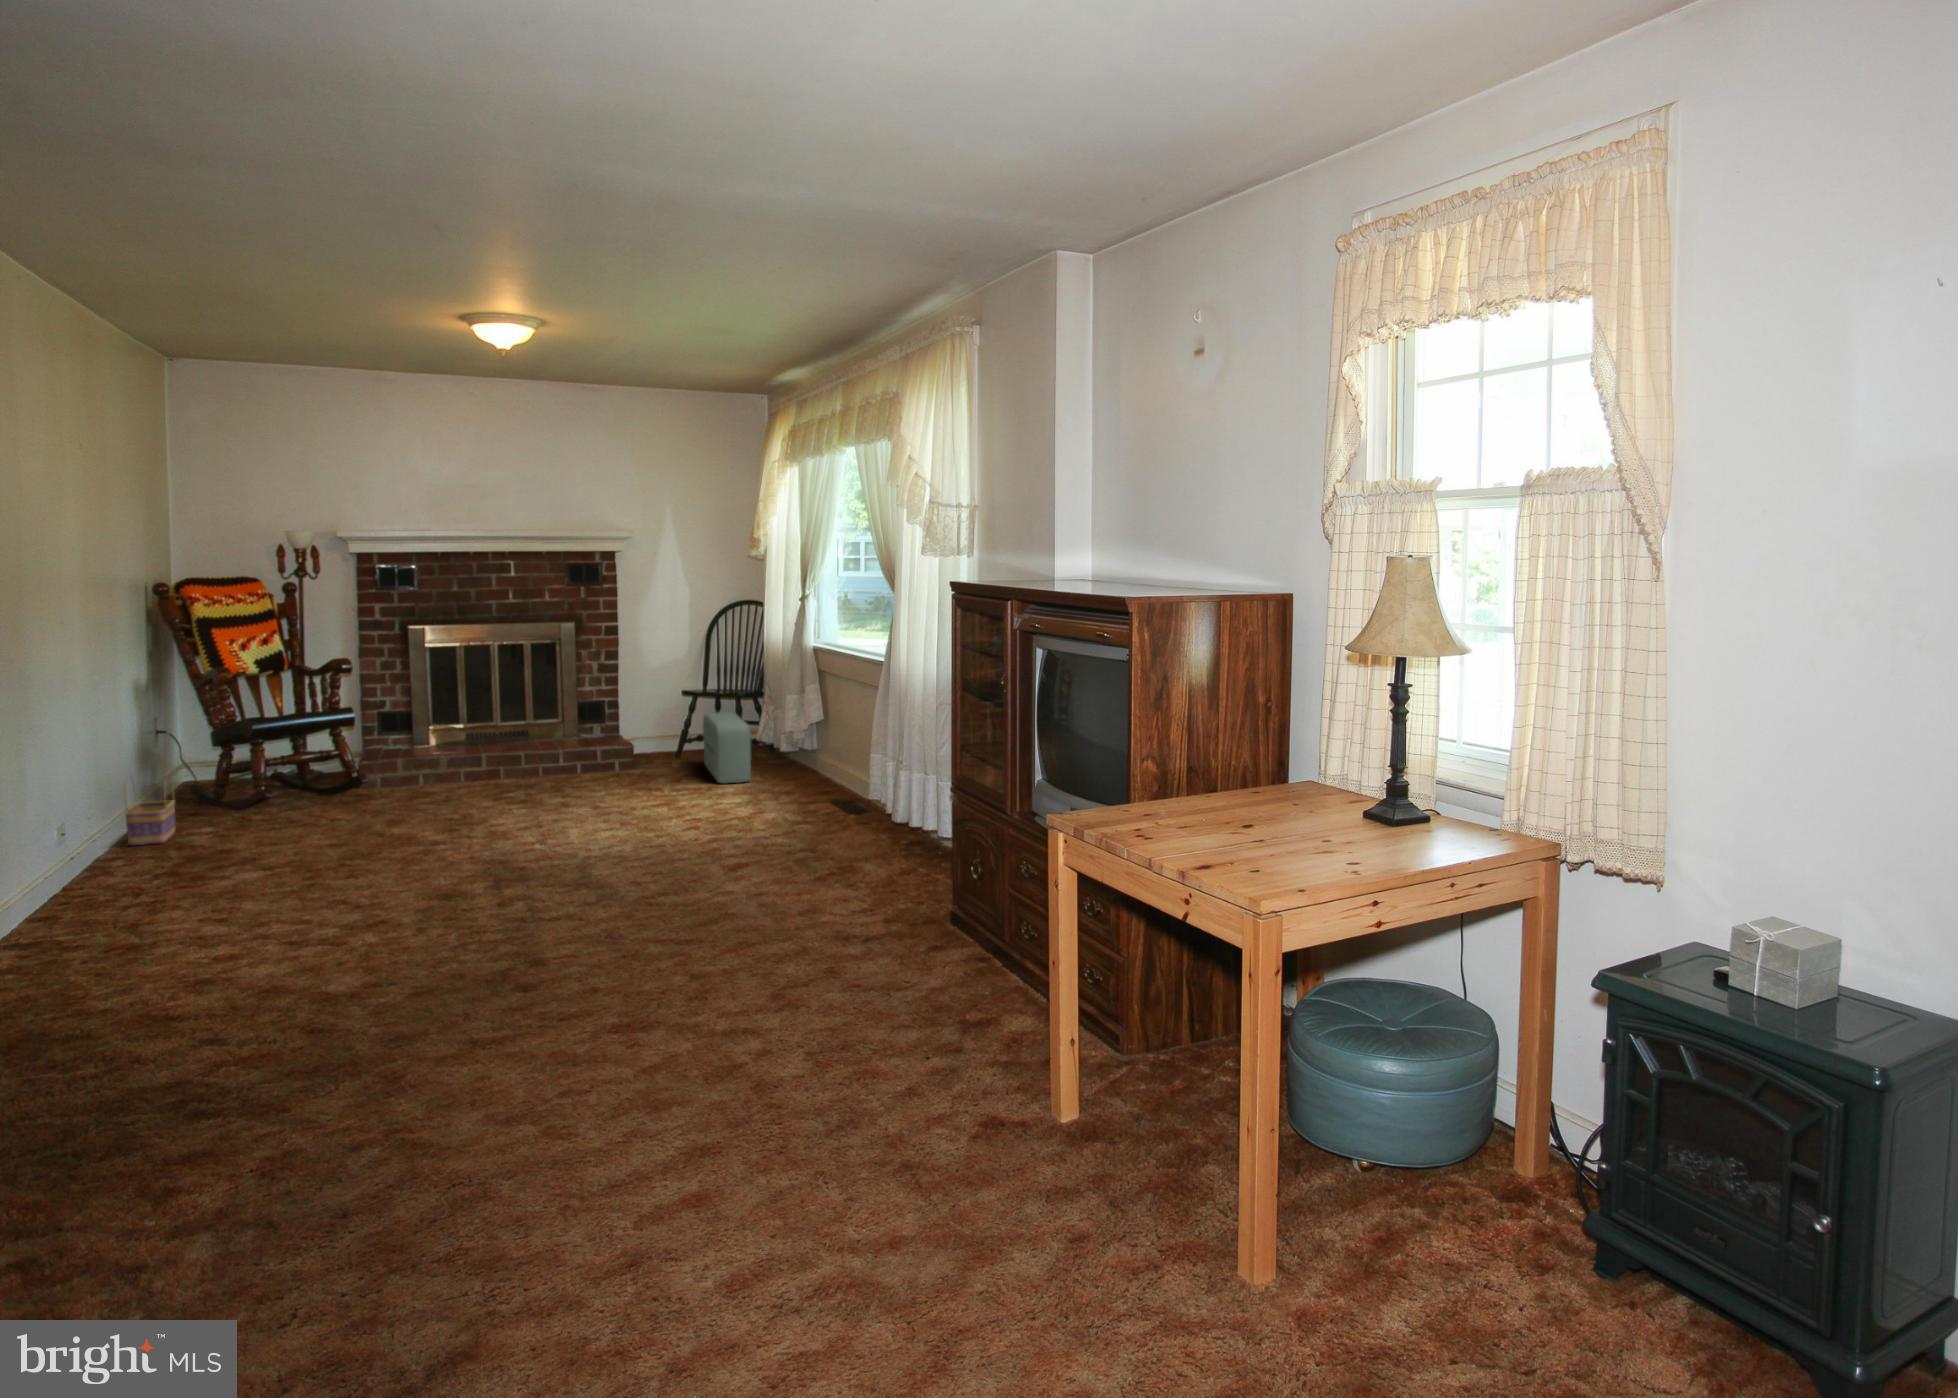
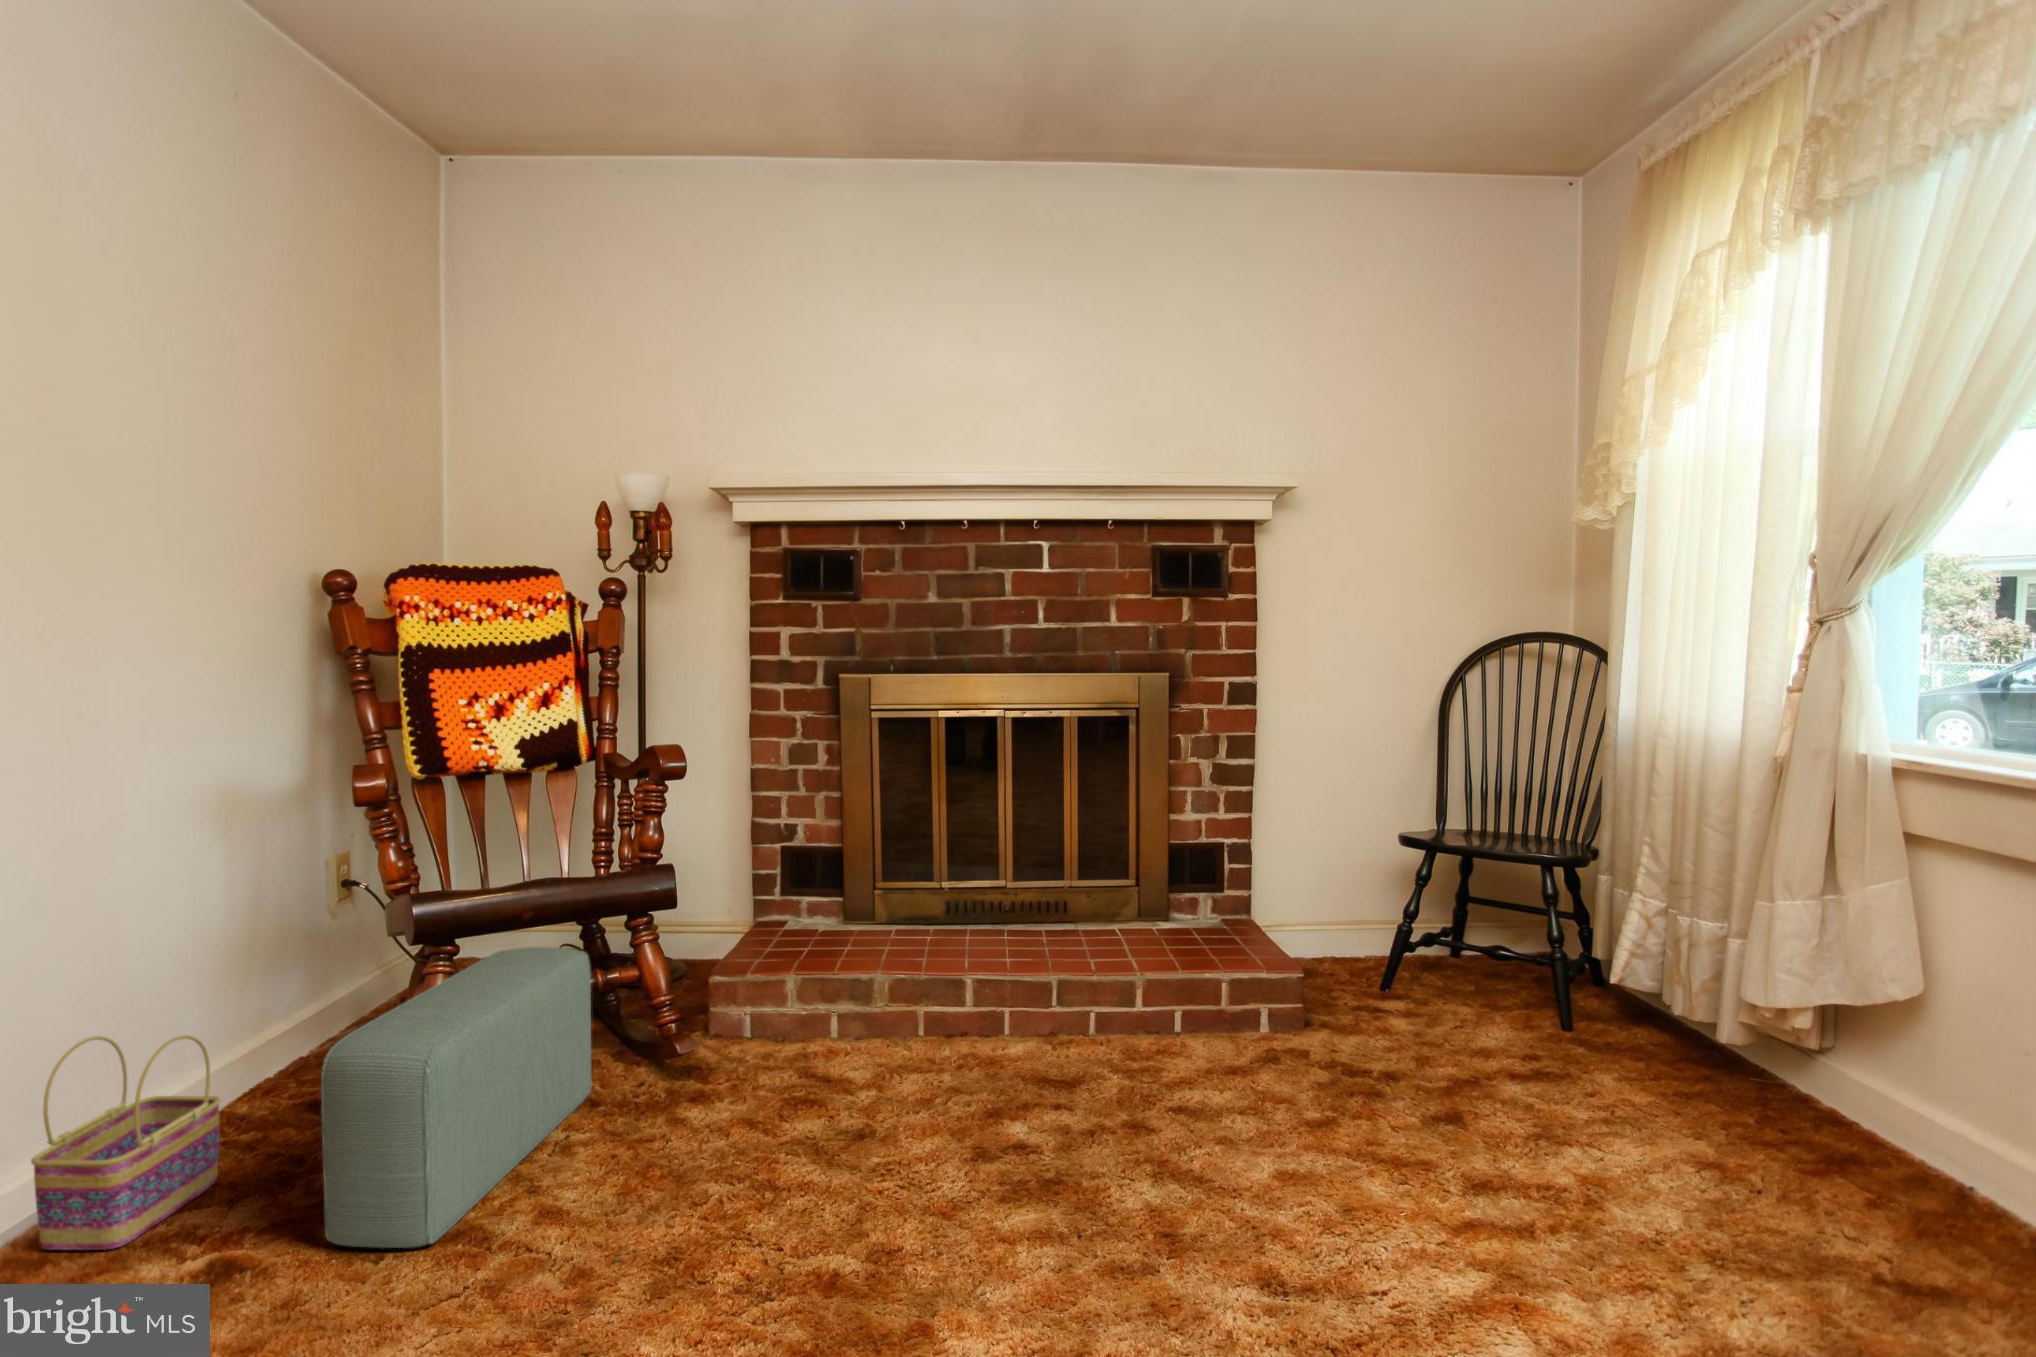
pouf: present [703,712,751,783] -> present [321,947,592,1248]

